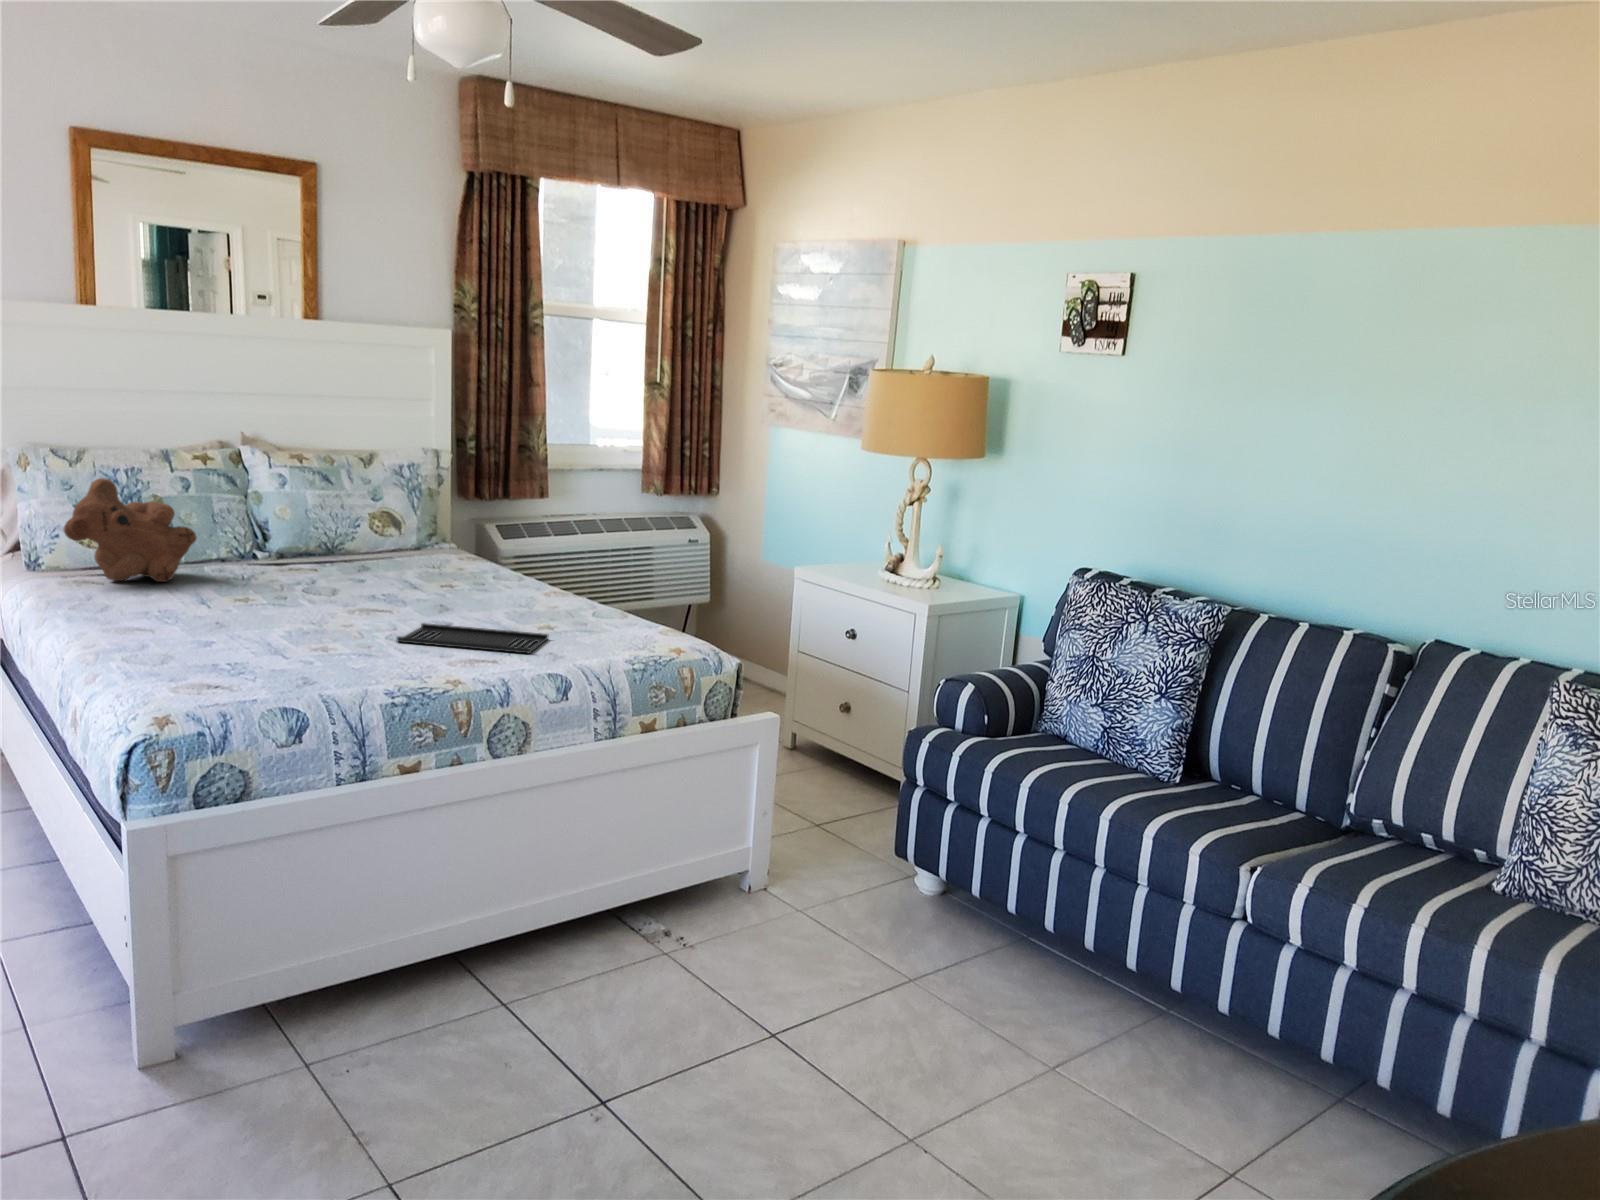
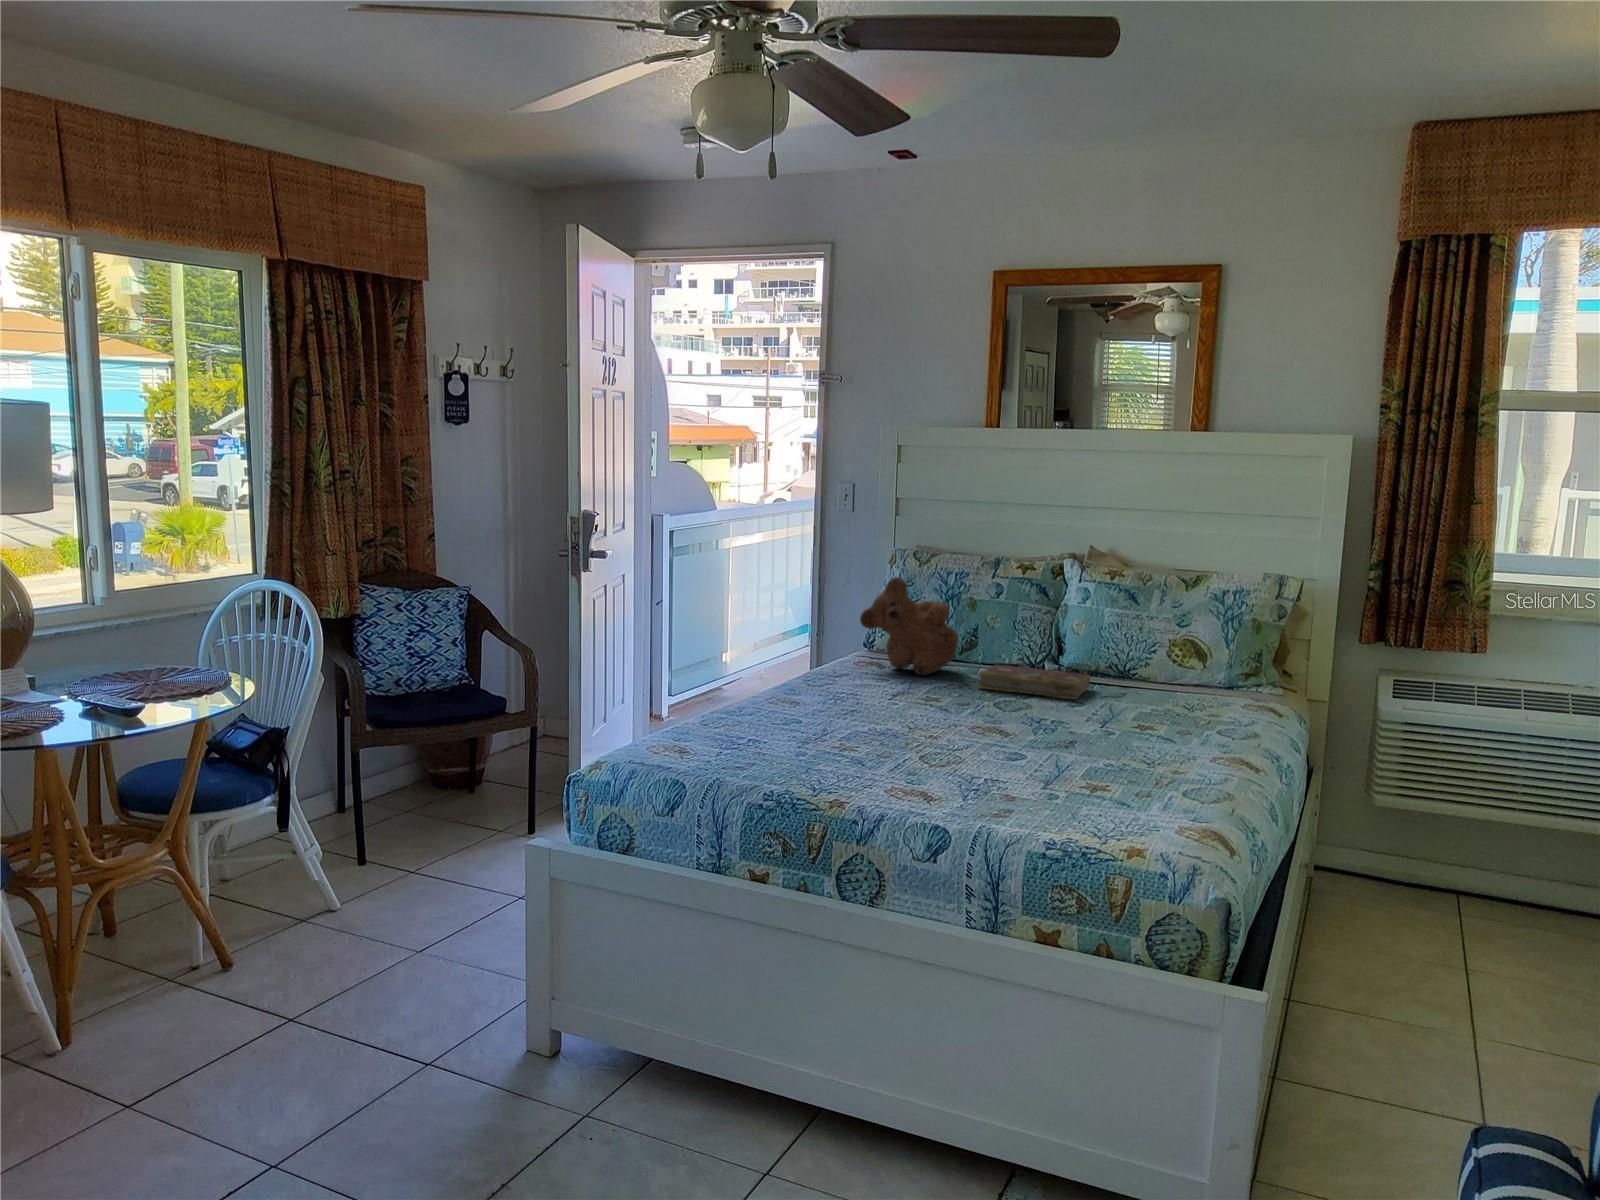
book: none [231,553,349,583] -> present [978,665,1090,700]
tray: present [397,623,548,653] -> none [908,749,1044,802]

